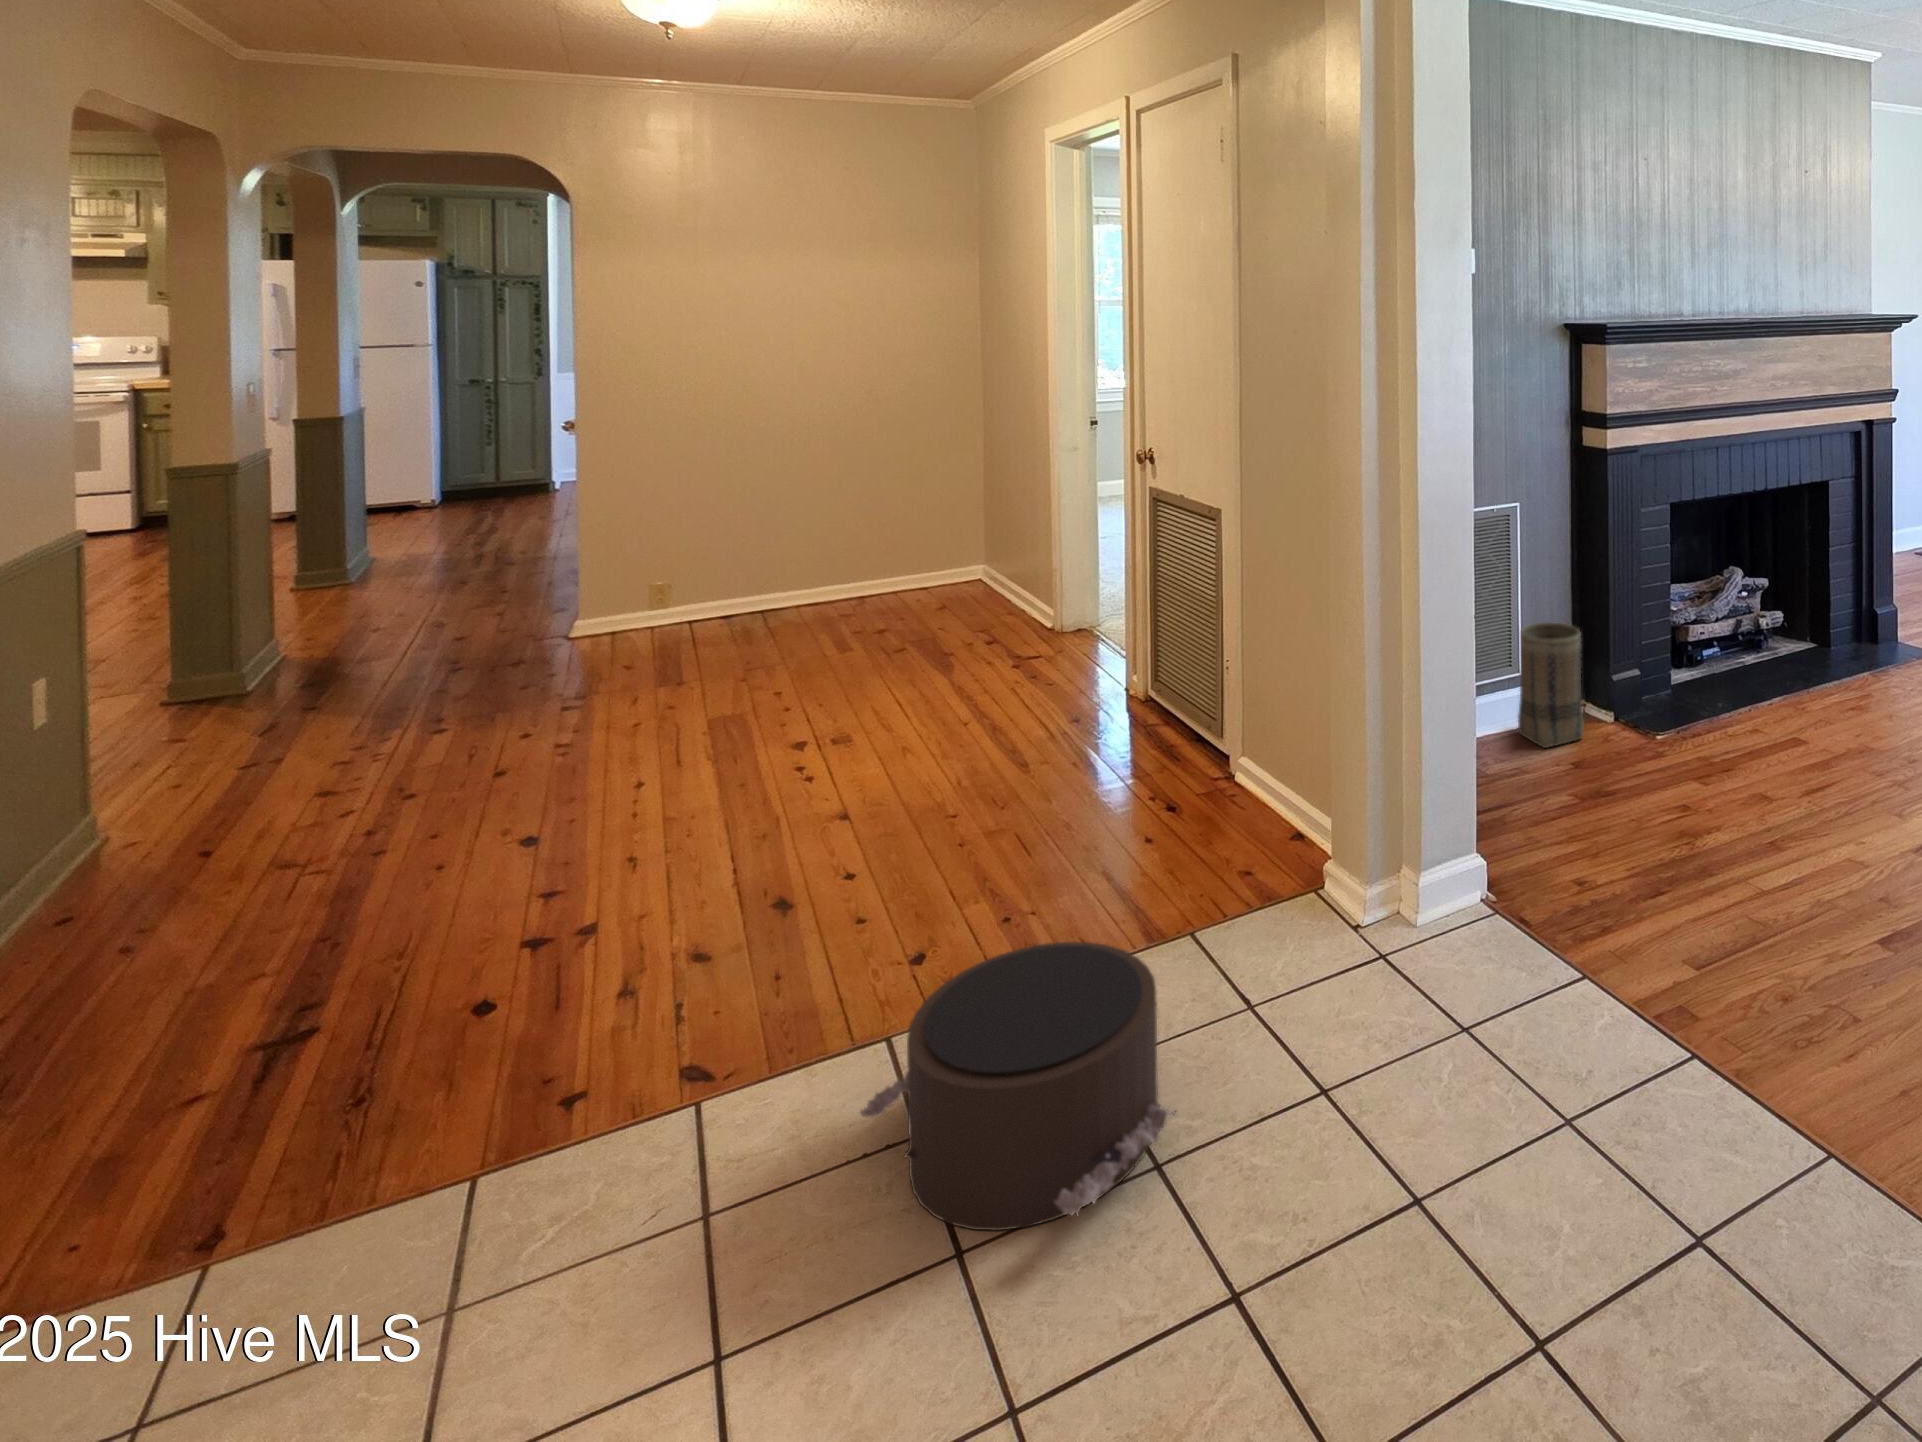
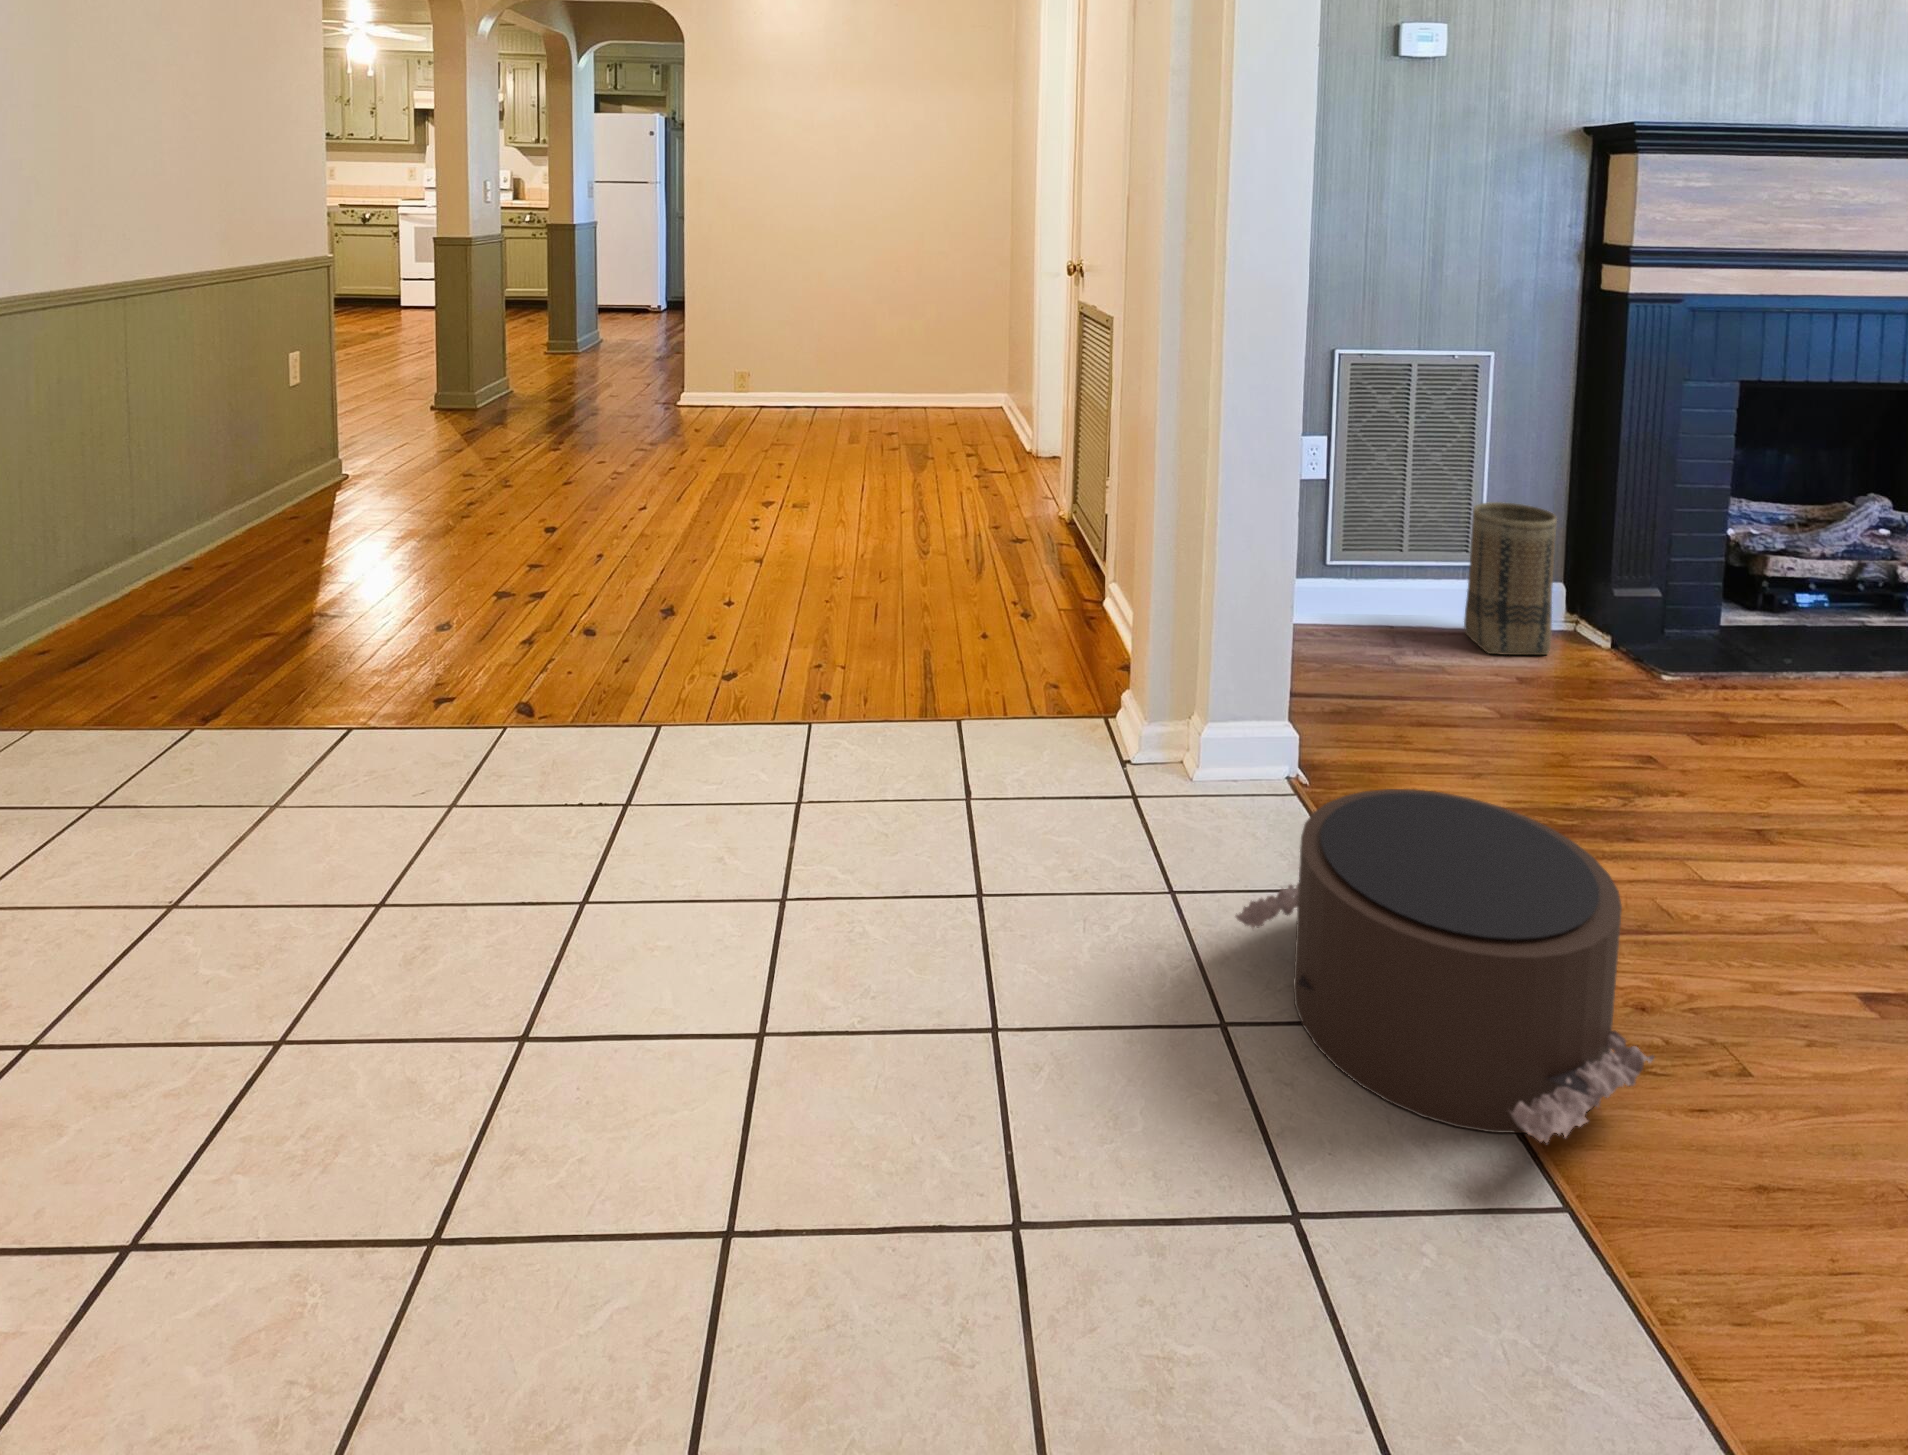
pouf: present [860,942,1175,1231] -> present [1235,789,1654,1143]

